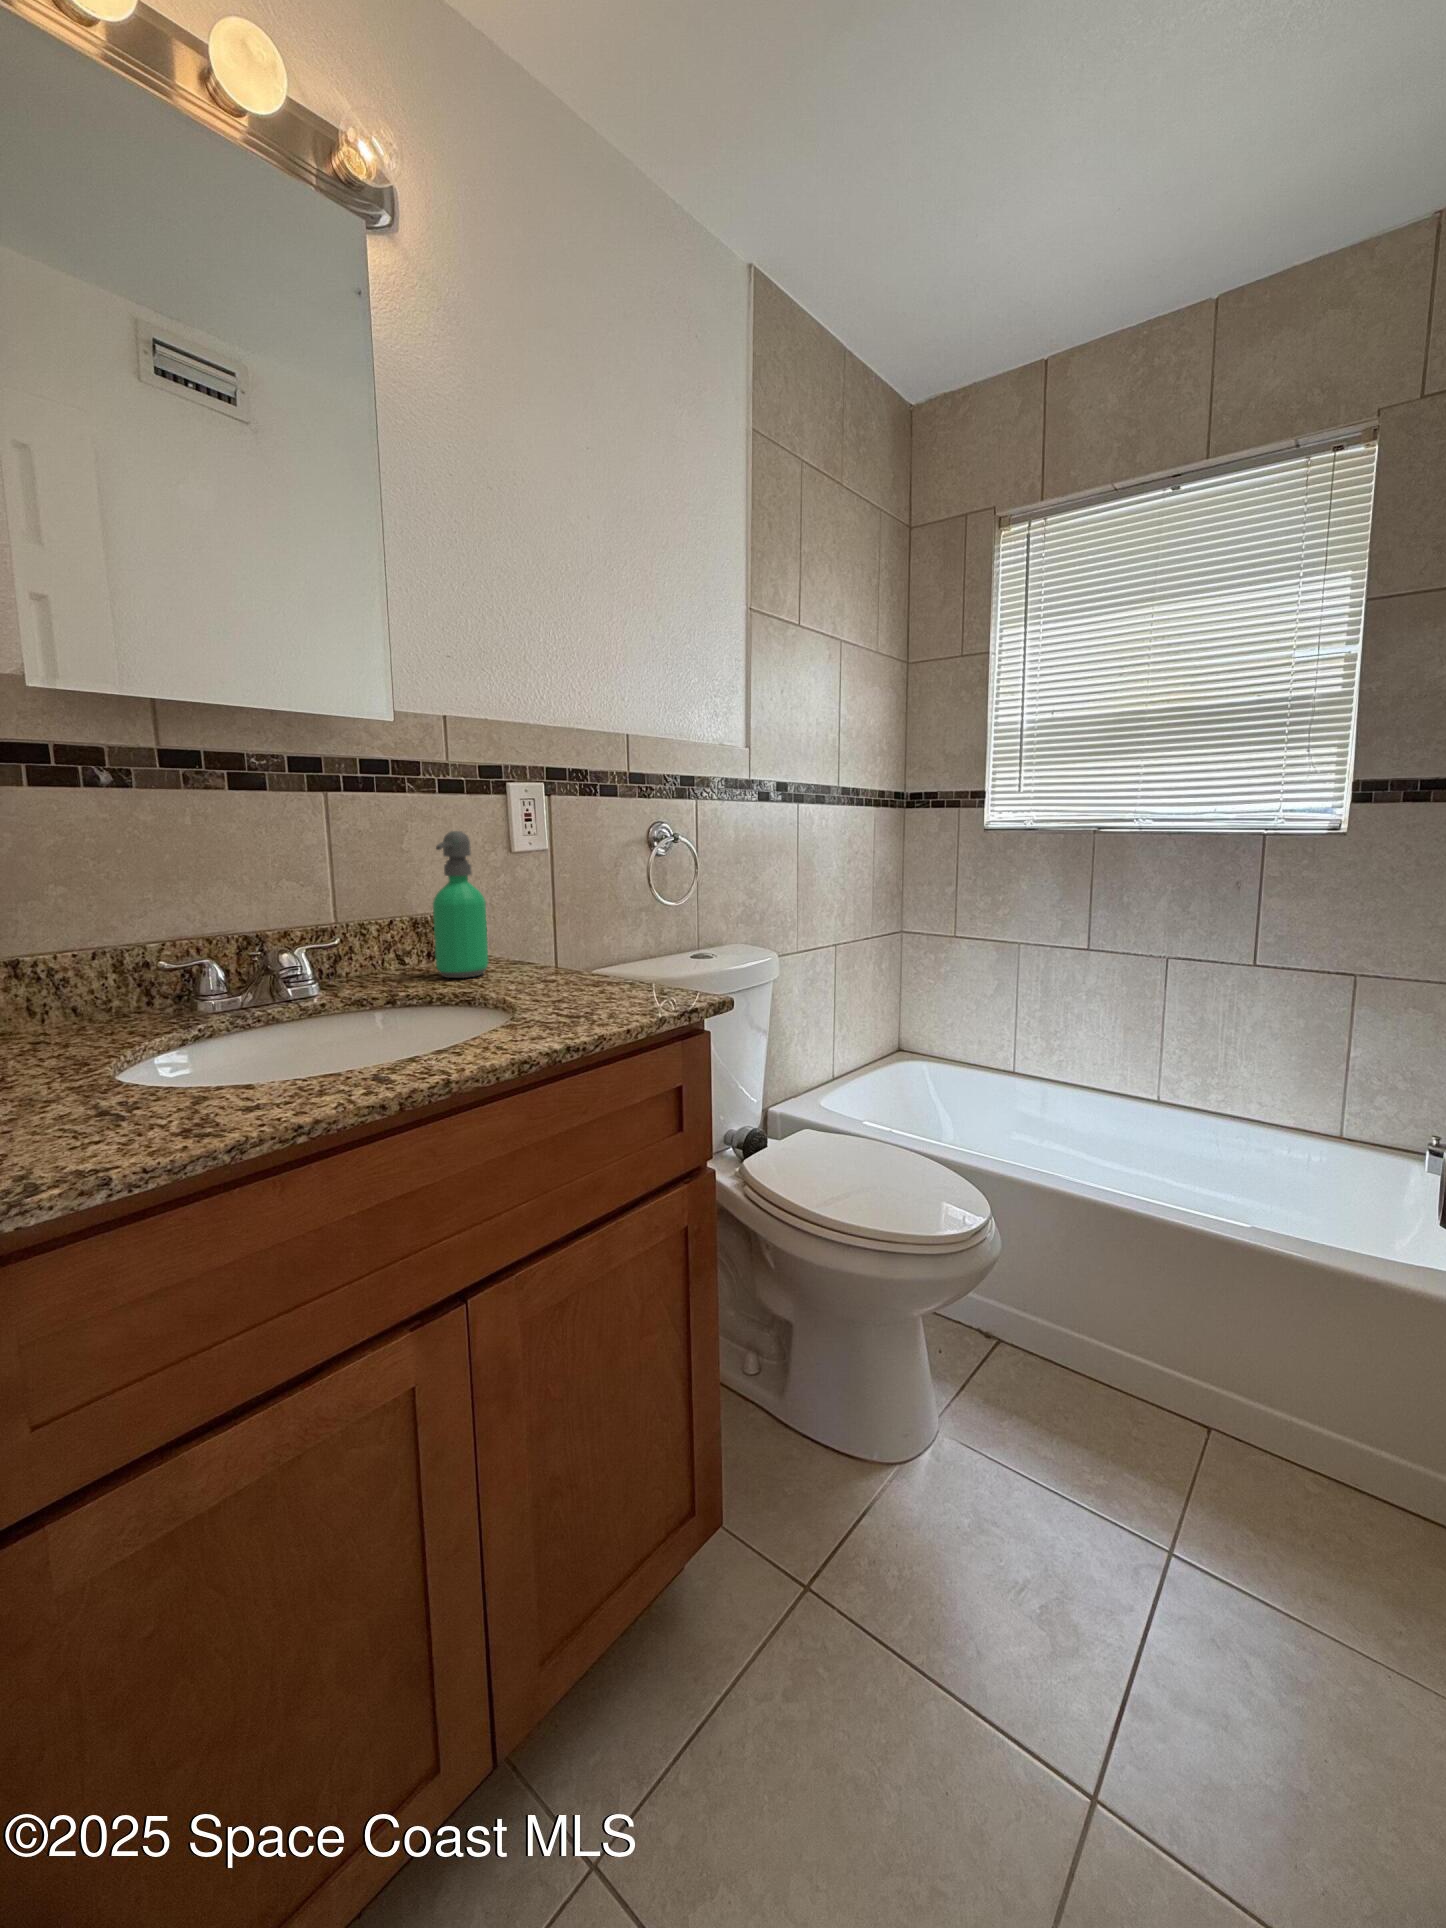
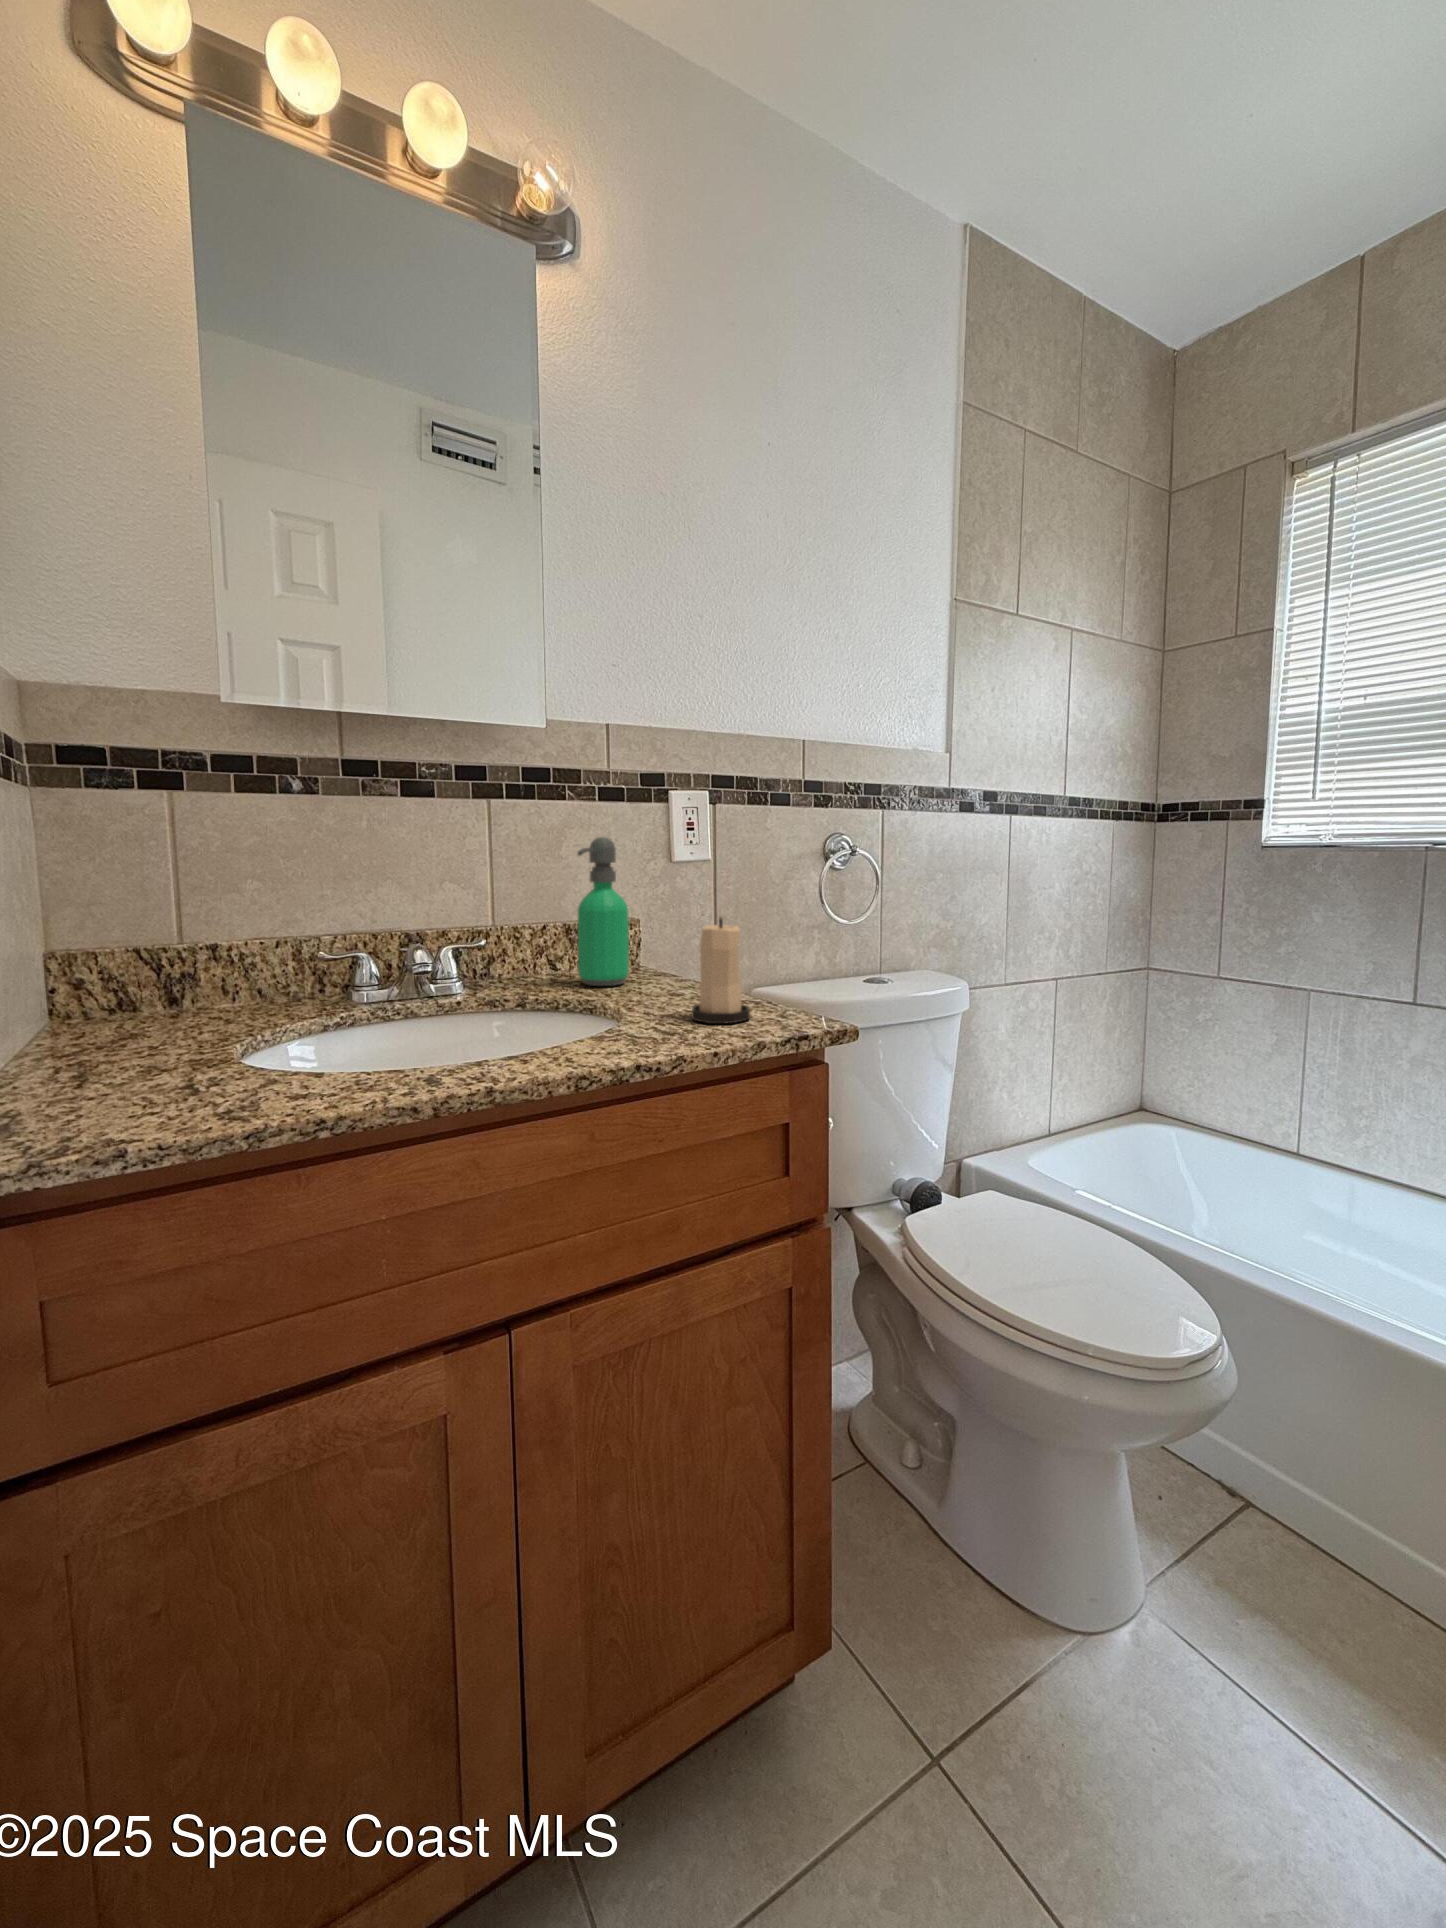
candle: none [580,907,636,1005] -> present [692,917,750,1023]

